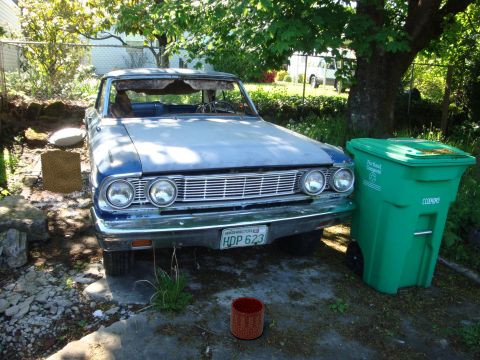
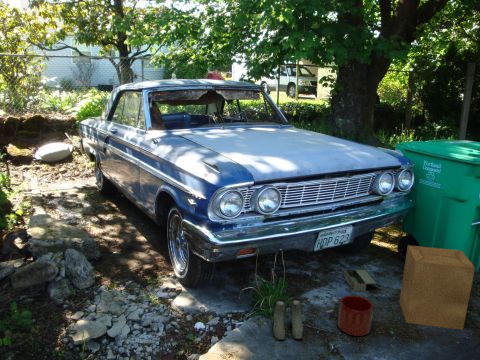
cardboard box: present [41,150,82,194] -> present [399,245,475,330]
toolbox: none [272,271,300,295] -> present [344,269,377,291]
boots: none [159,294,192,336] -> present [273,298,303,340]

